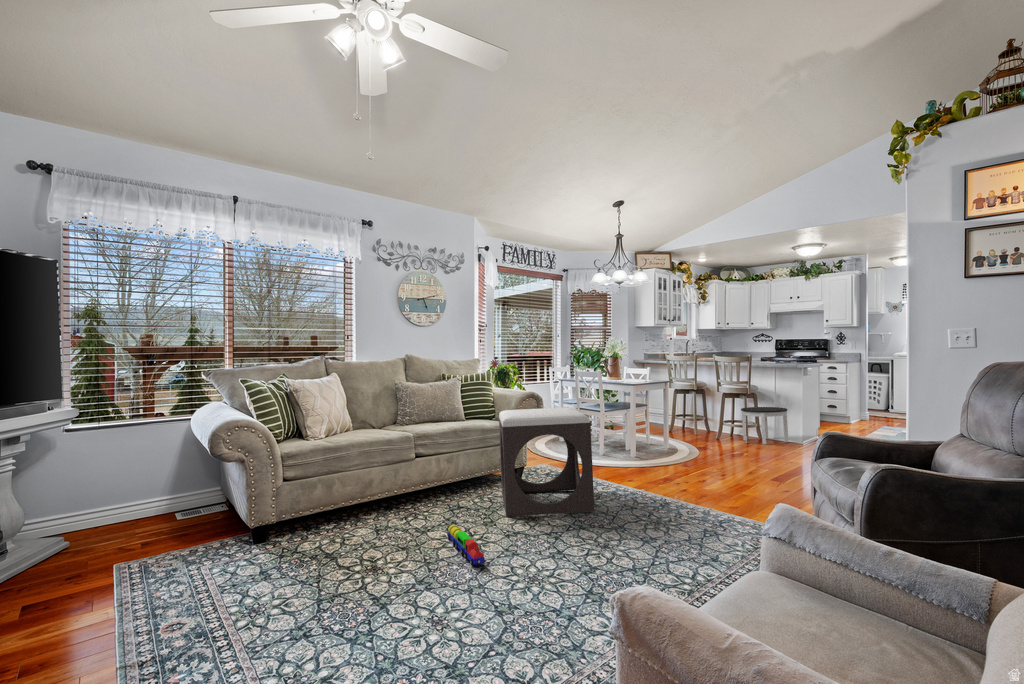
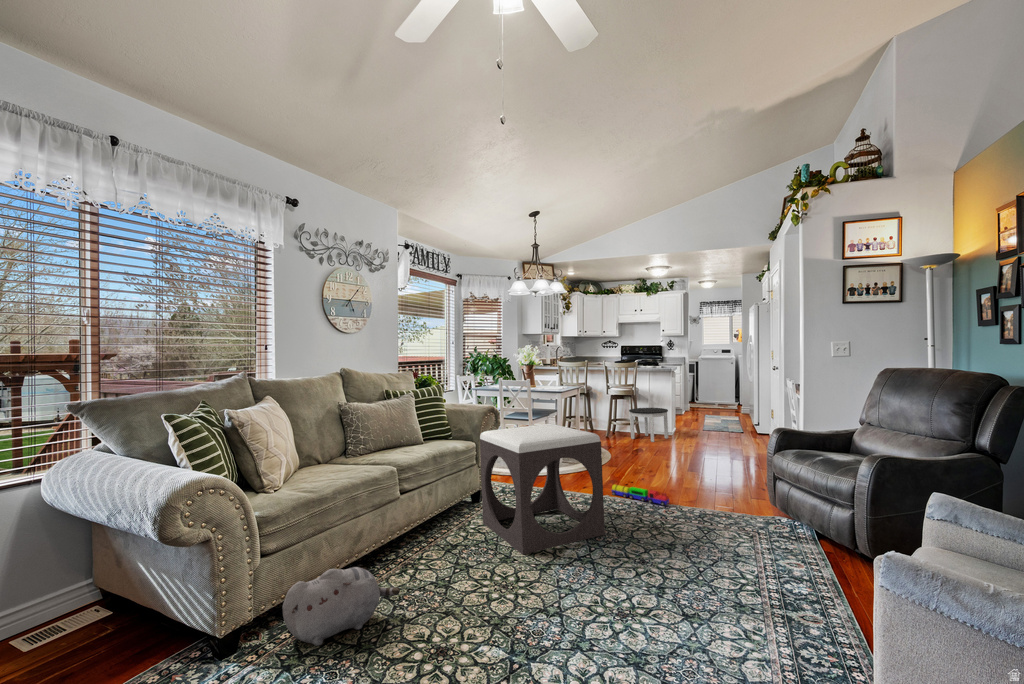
plush toy: none [289,494,375,545] -> present [283,567,400,646]
toy train: present [448,525,485,566] -> present [612,485,669,506]

